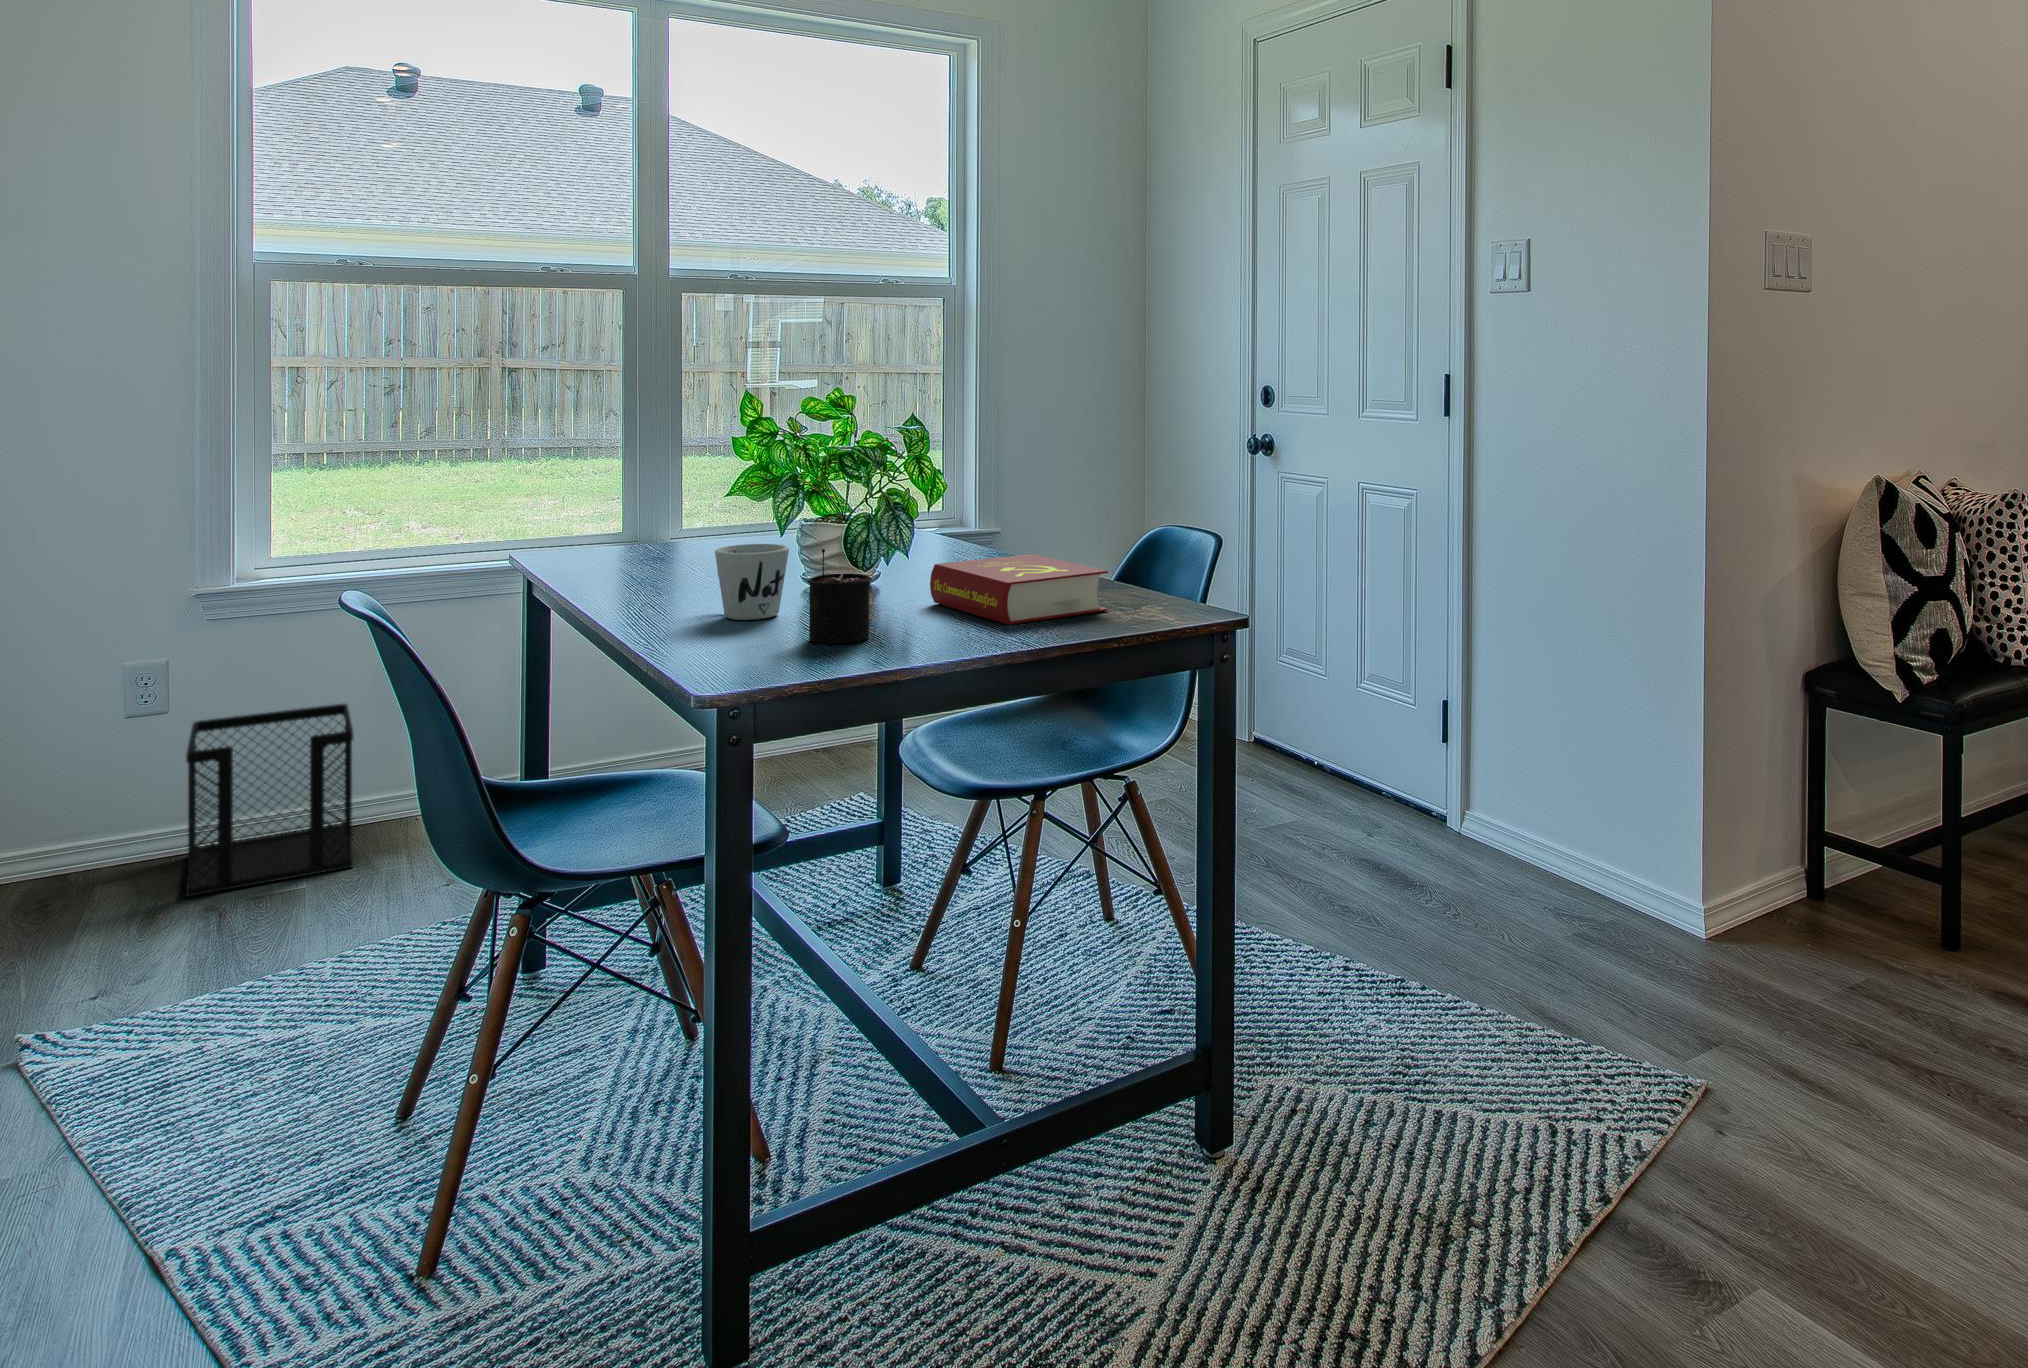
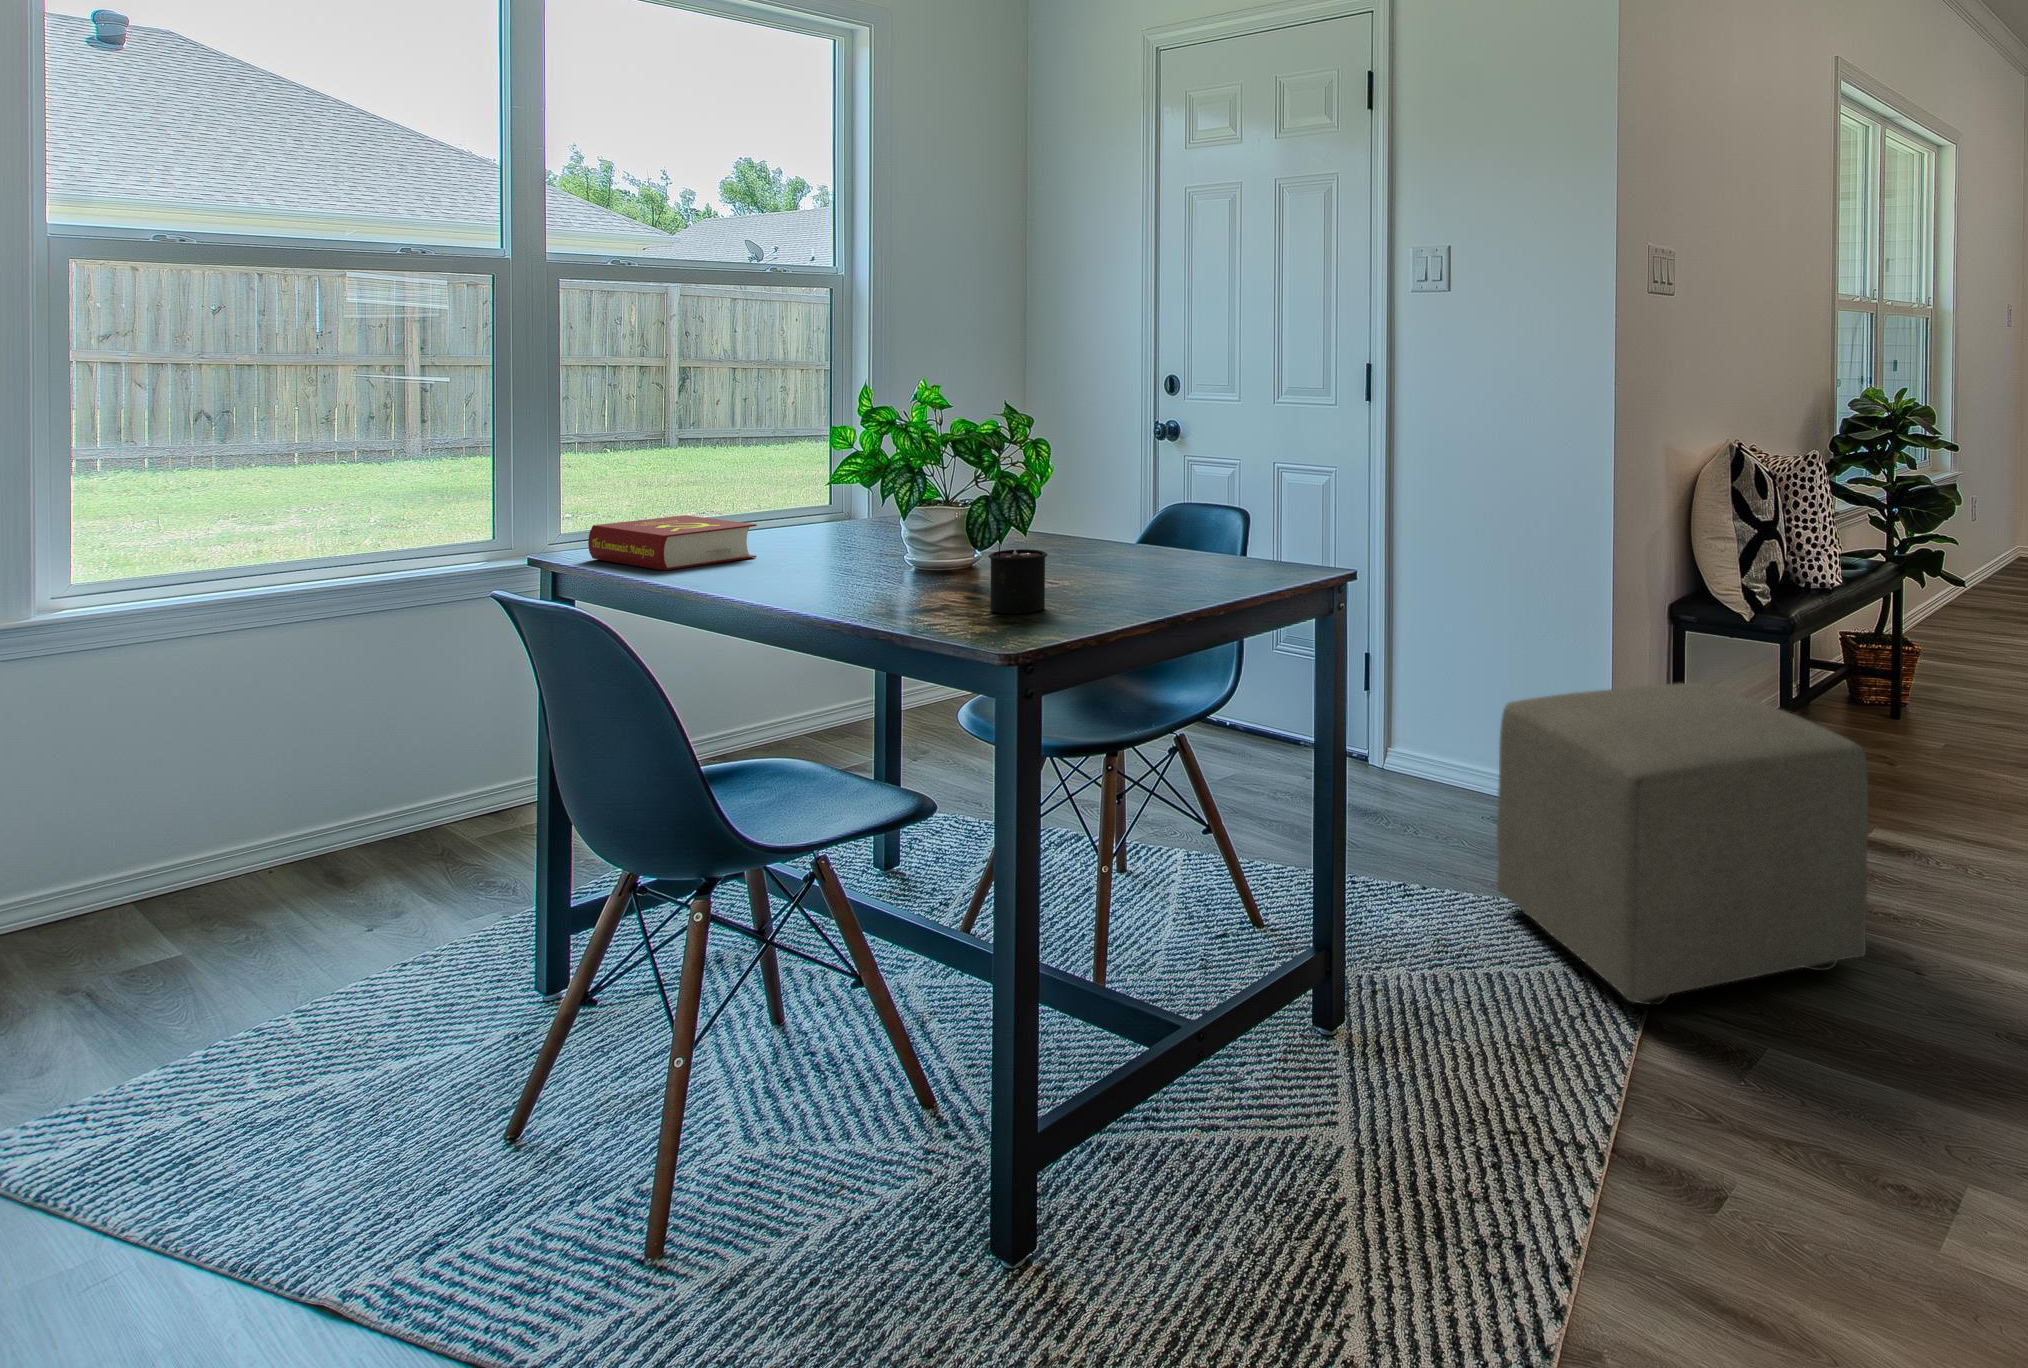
mug: present [715,544,789,620] -> none [843,528,928,600]
book: present [930,554,1108,625] -> present [588,515,757,570]
wastebasket: present [186,704,354,897] -> none [7,738,247,971]
ottoman: none [1494,781,1951,1192] -> present [1497,683,1868,1005]

